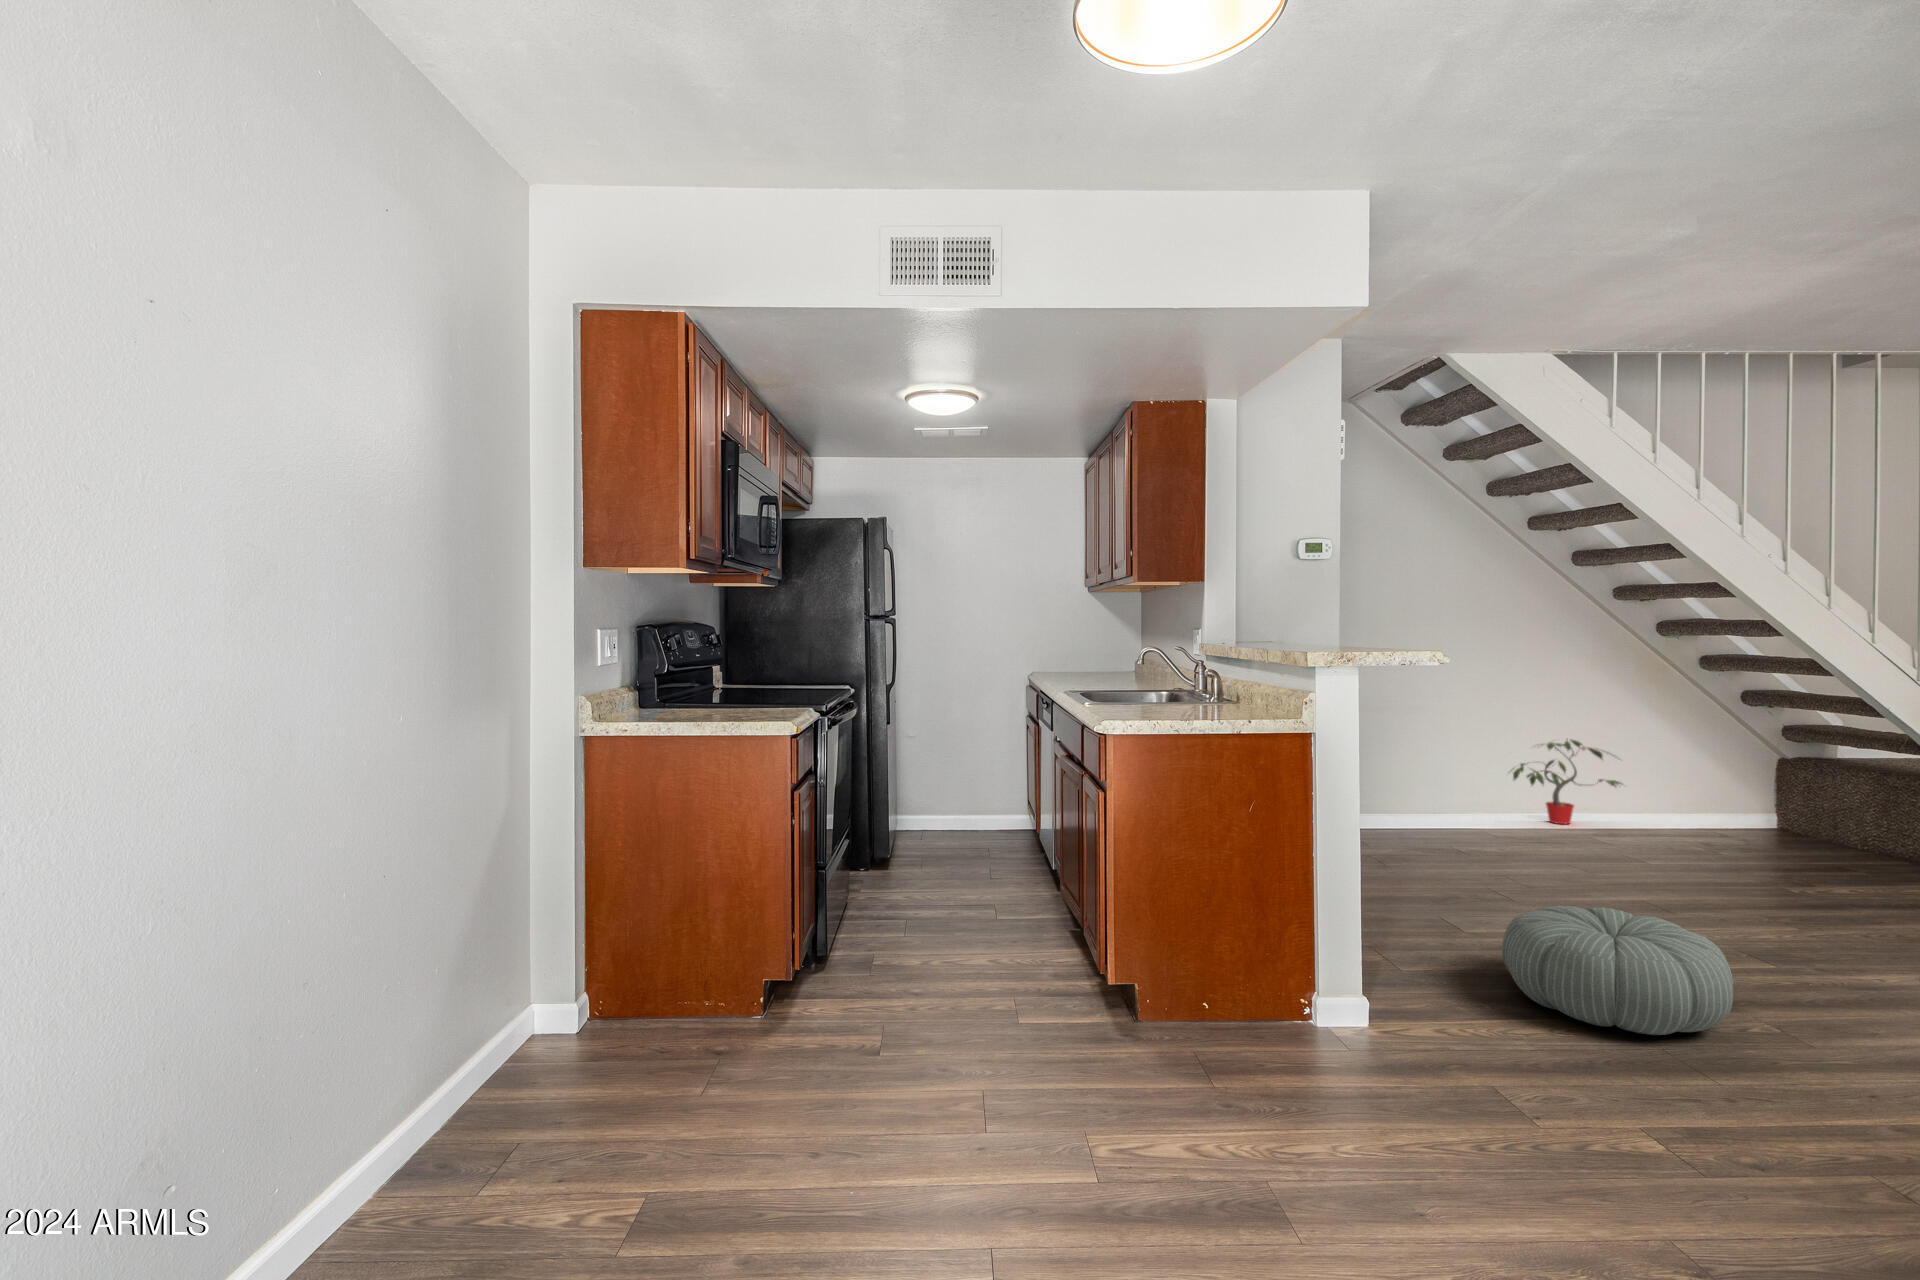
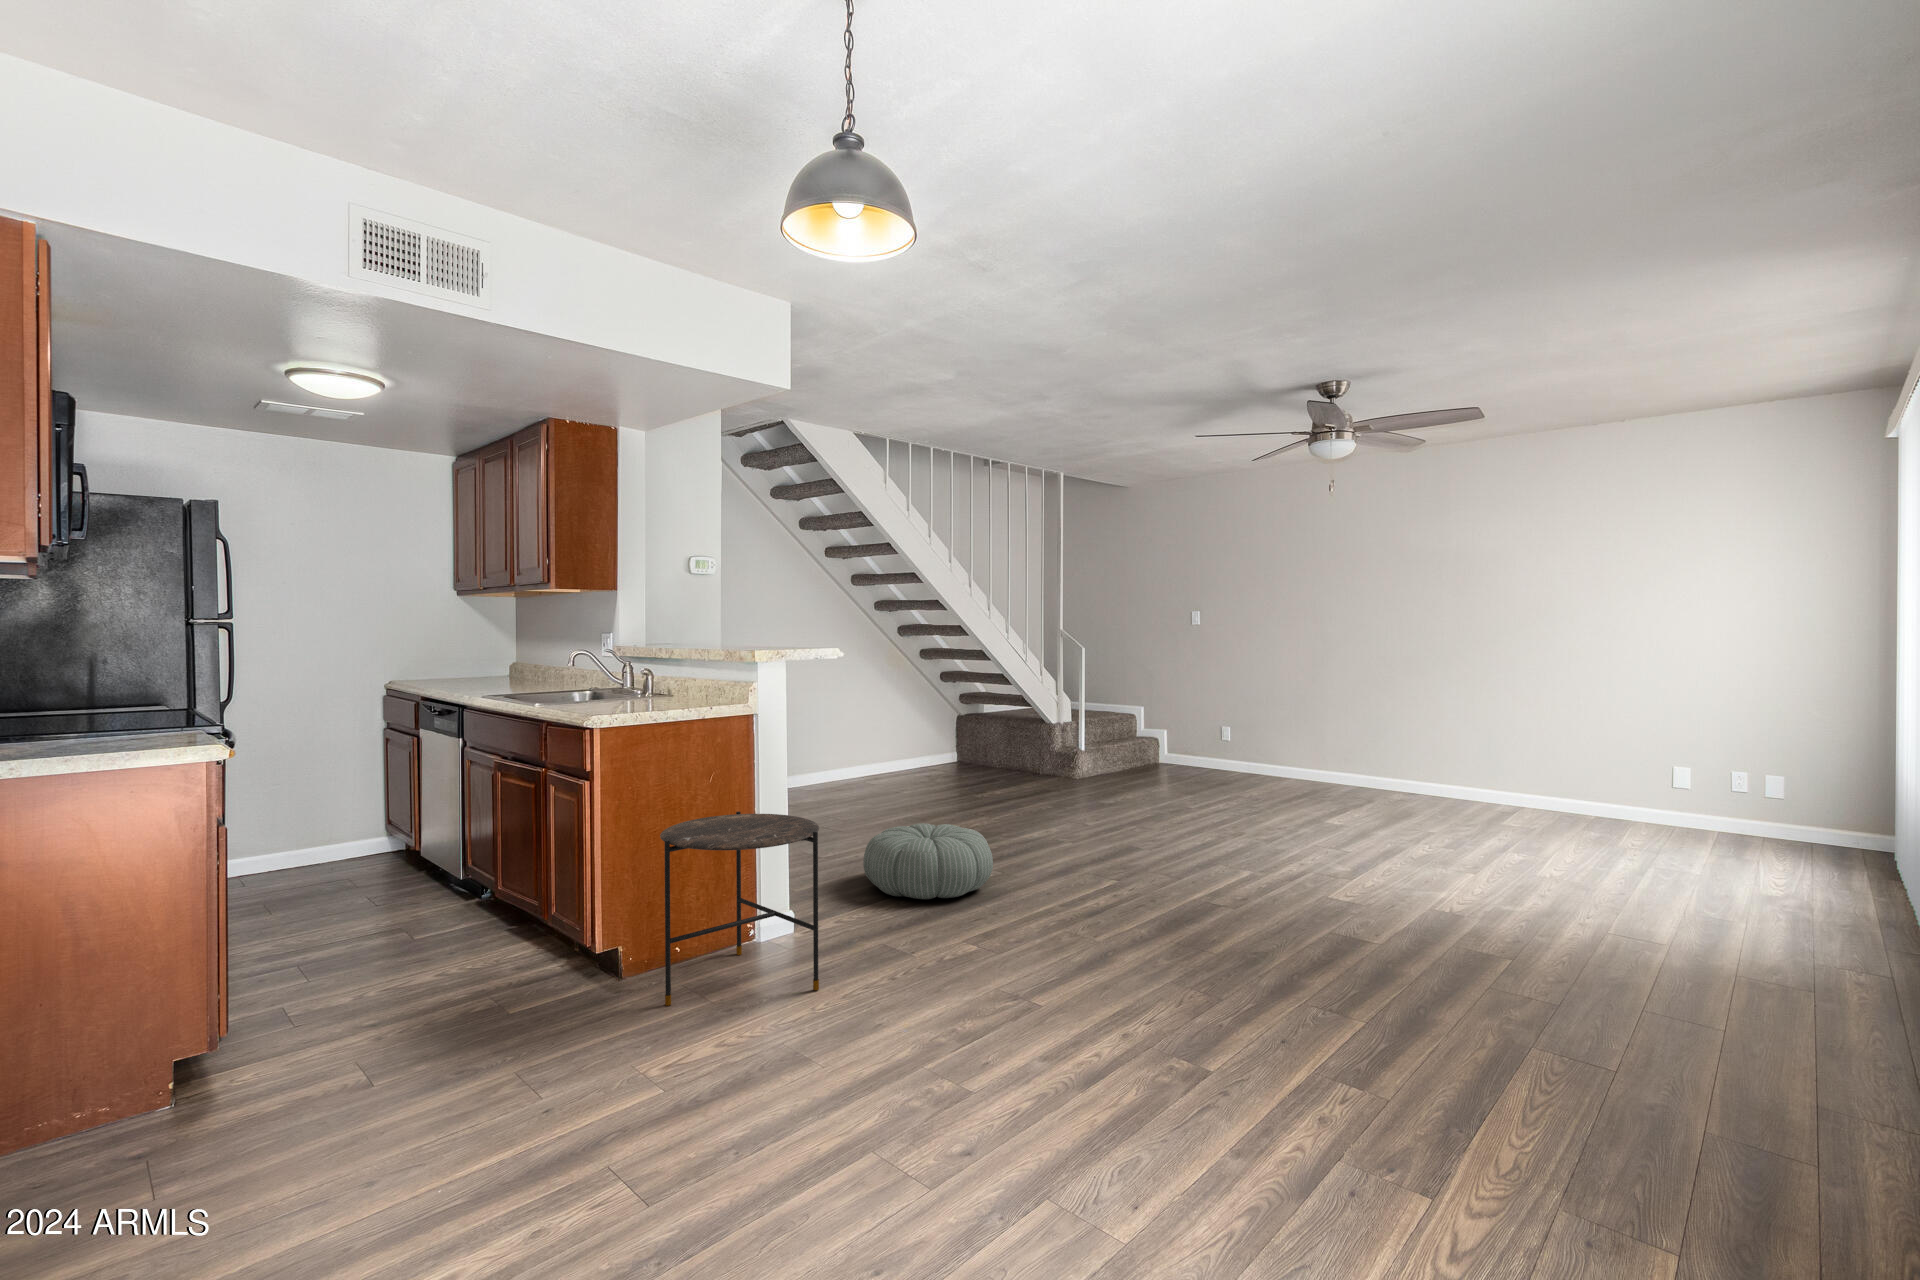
potted plant: present [1513,739,1622,824] -> none [813,718,889,783]
side table: none [1160,854,1370,1118] -> present [660,811,819,1006]

